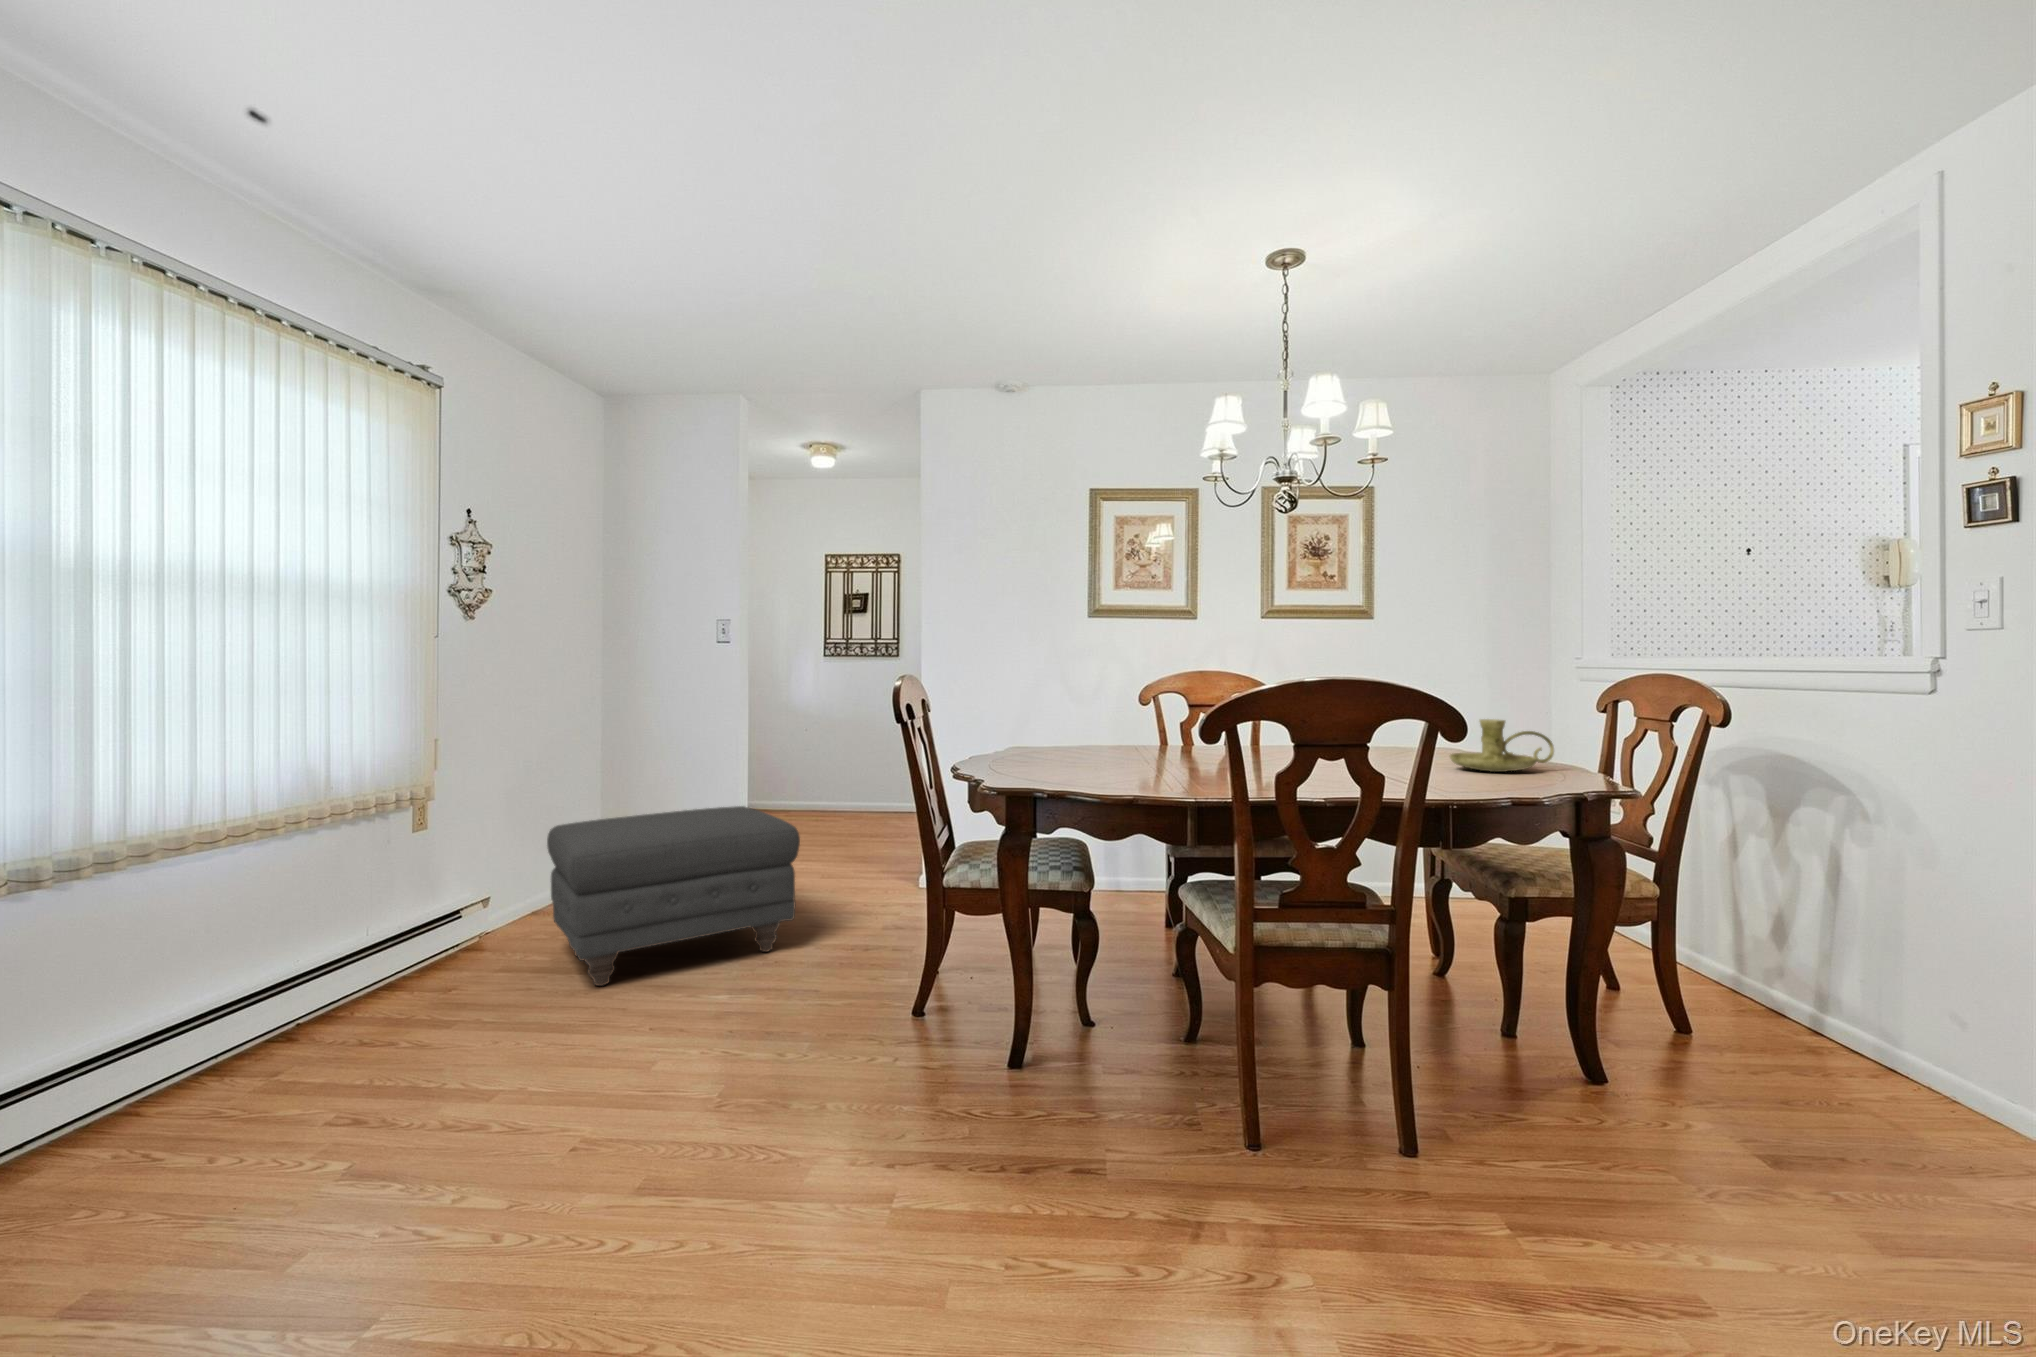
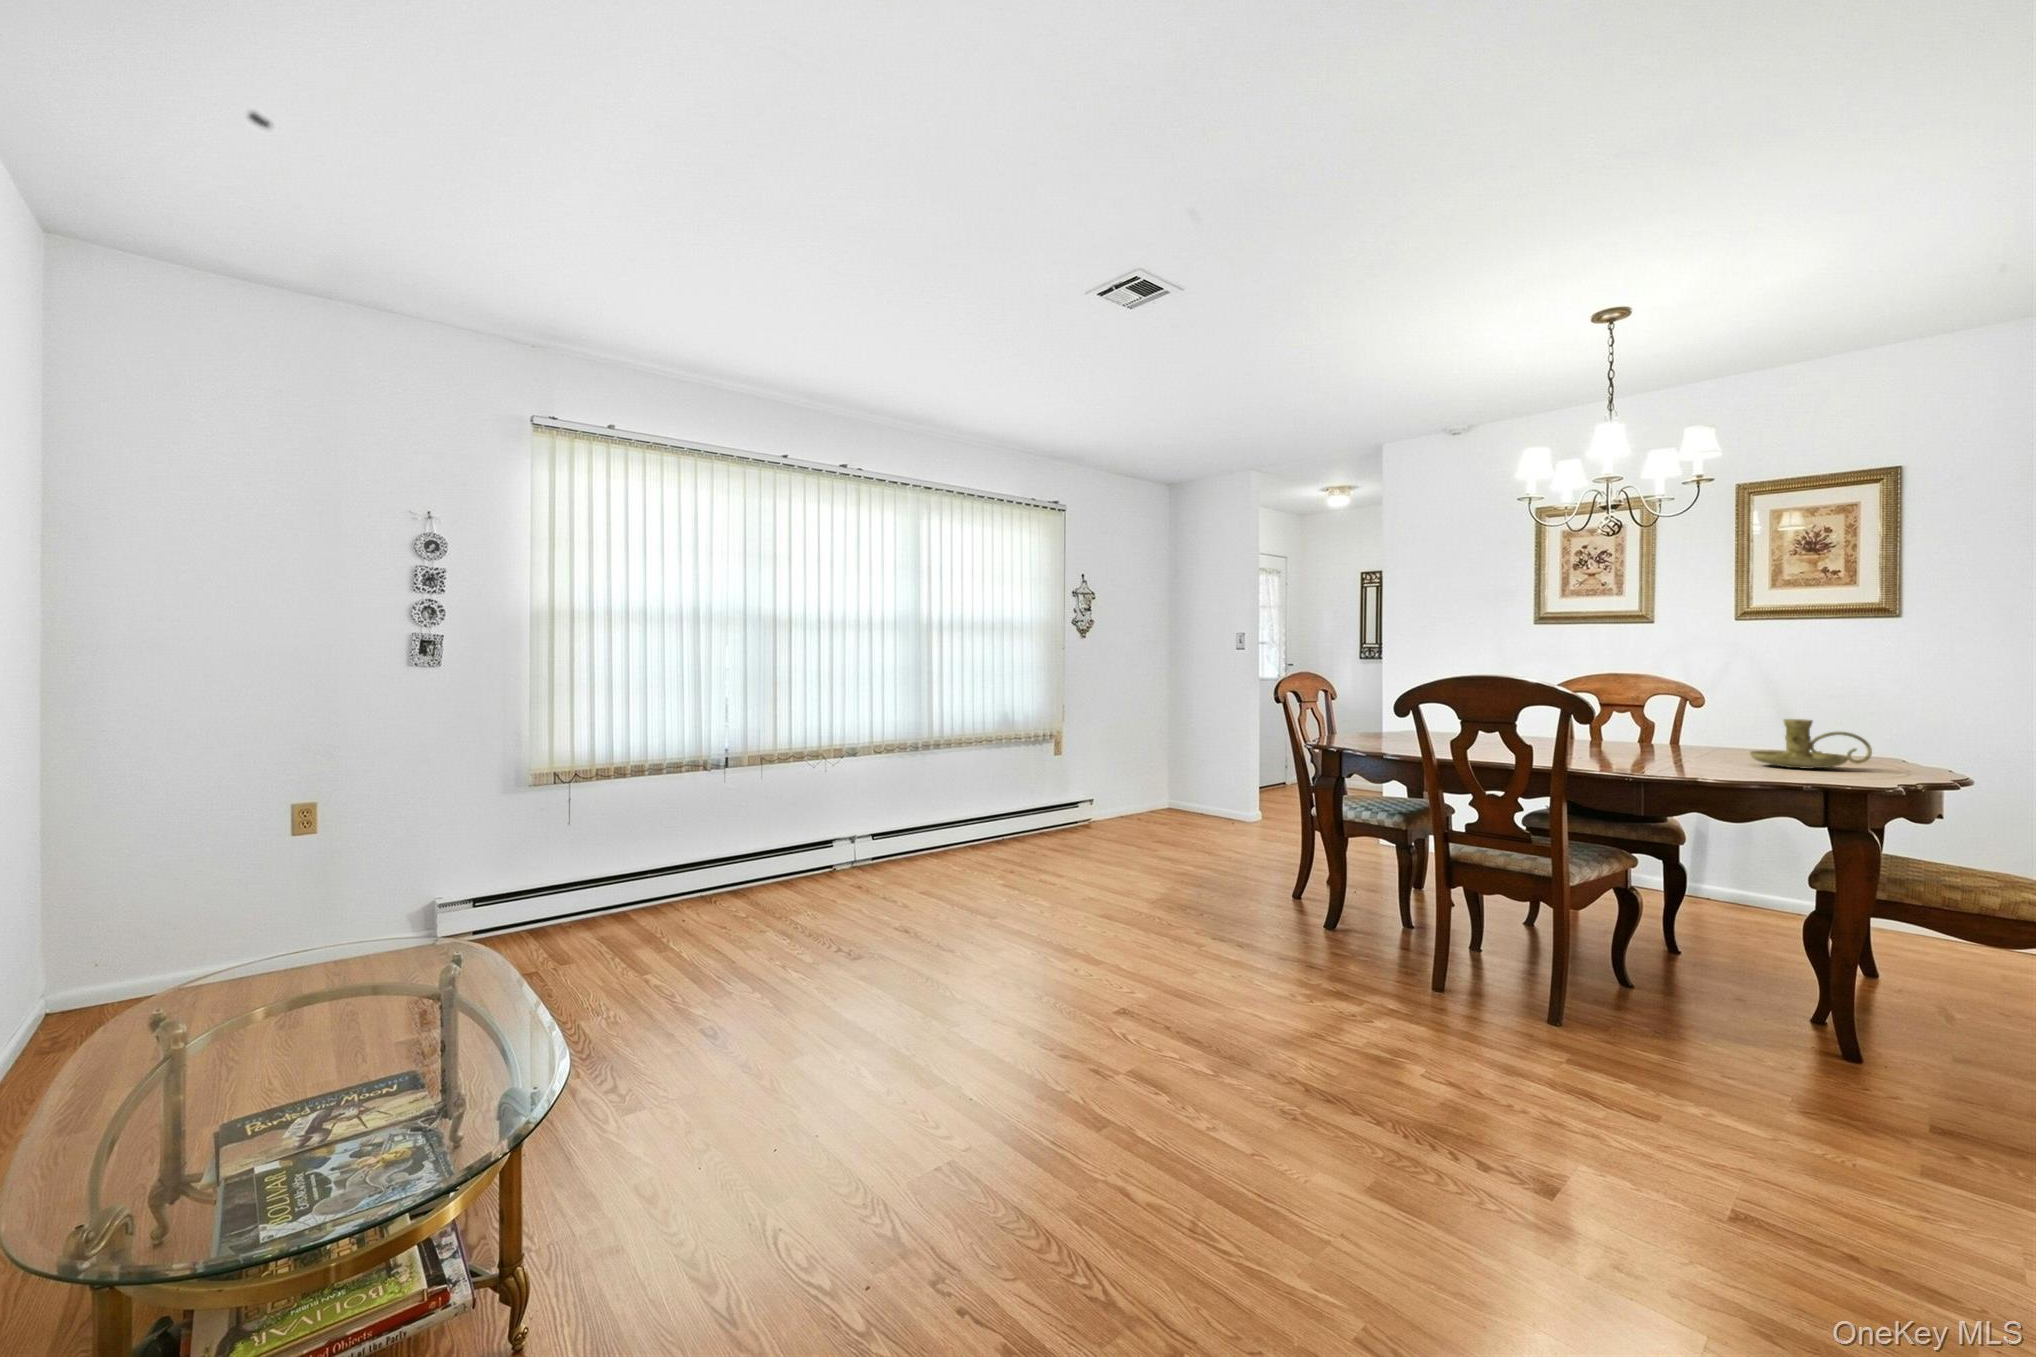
ottoman: present [547,806,800,986] -> none [1110,759,1250,854]

